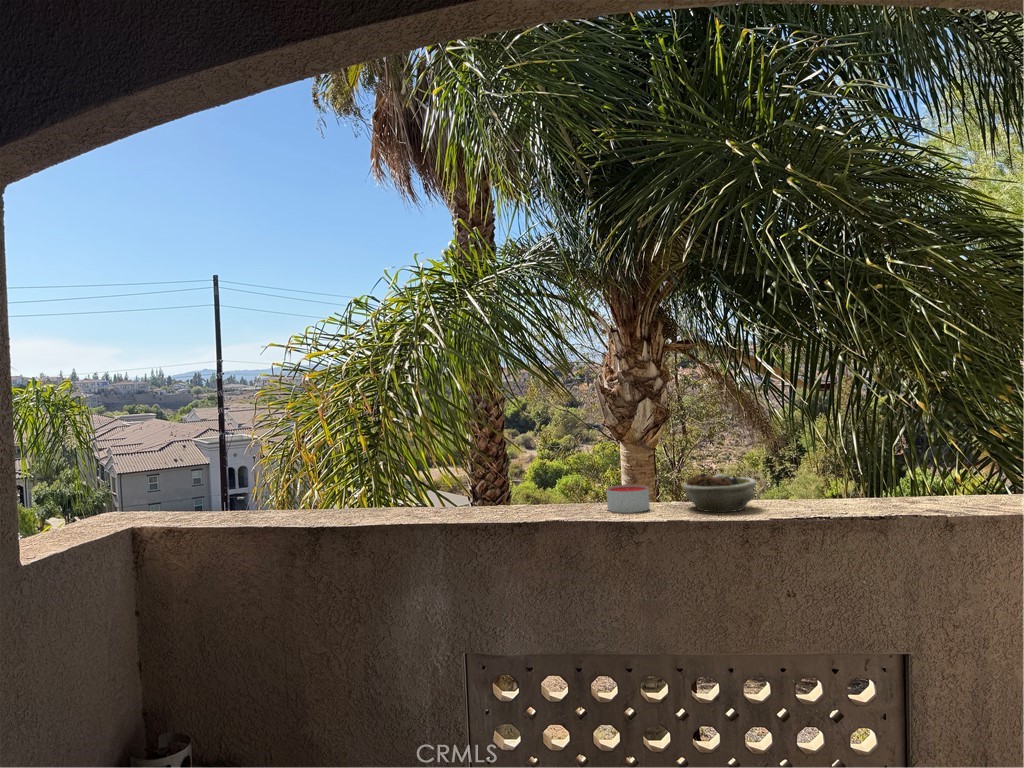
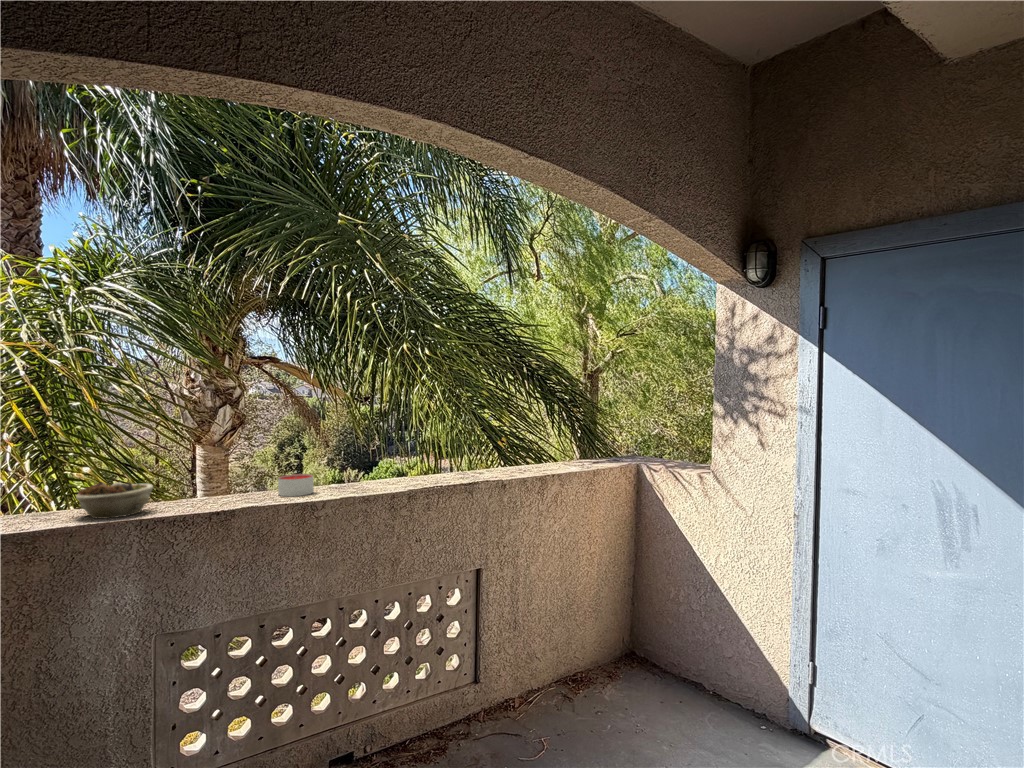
succulent planter: present [683,473,756,512] -> present [76,482,153,519]

